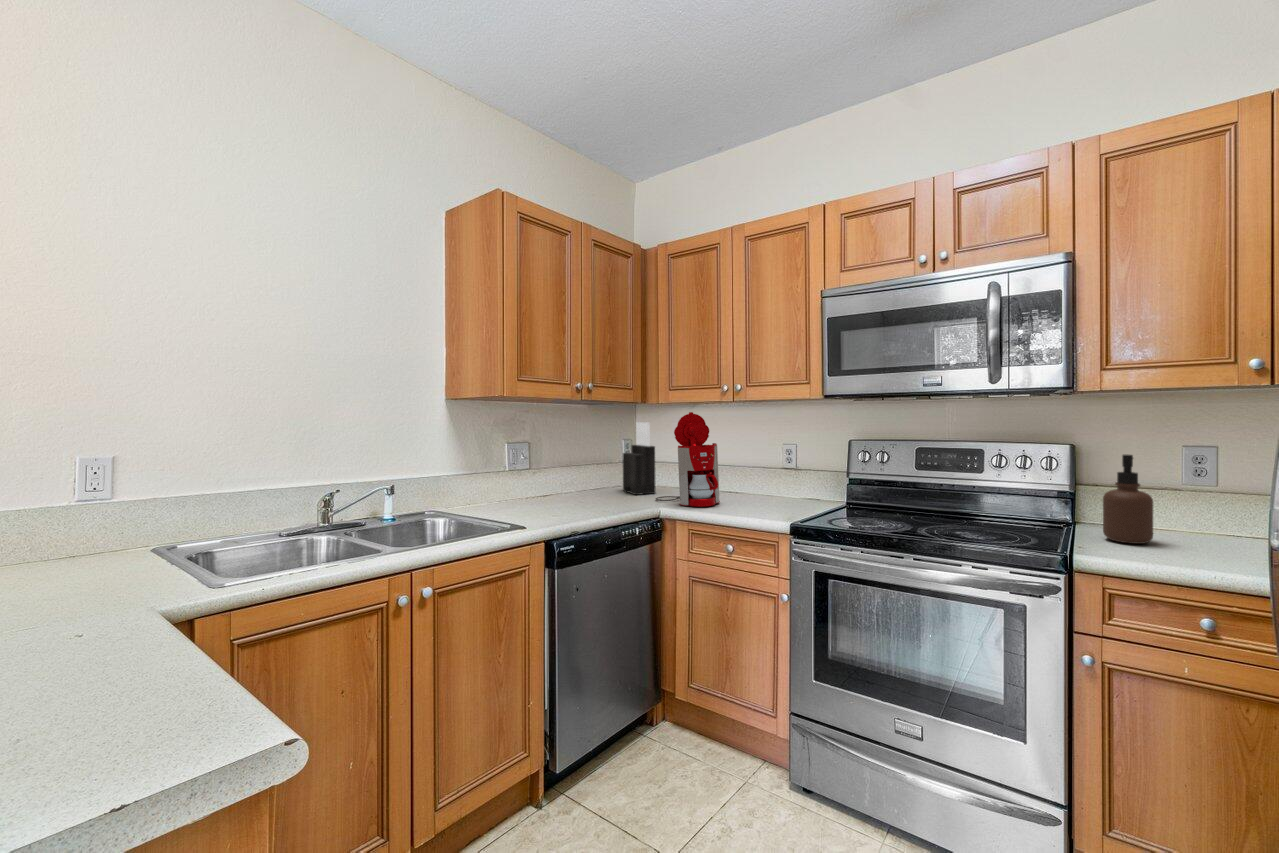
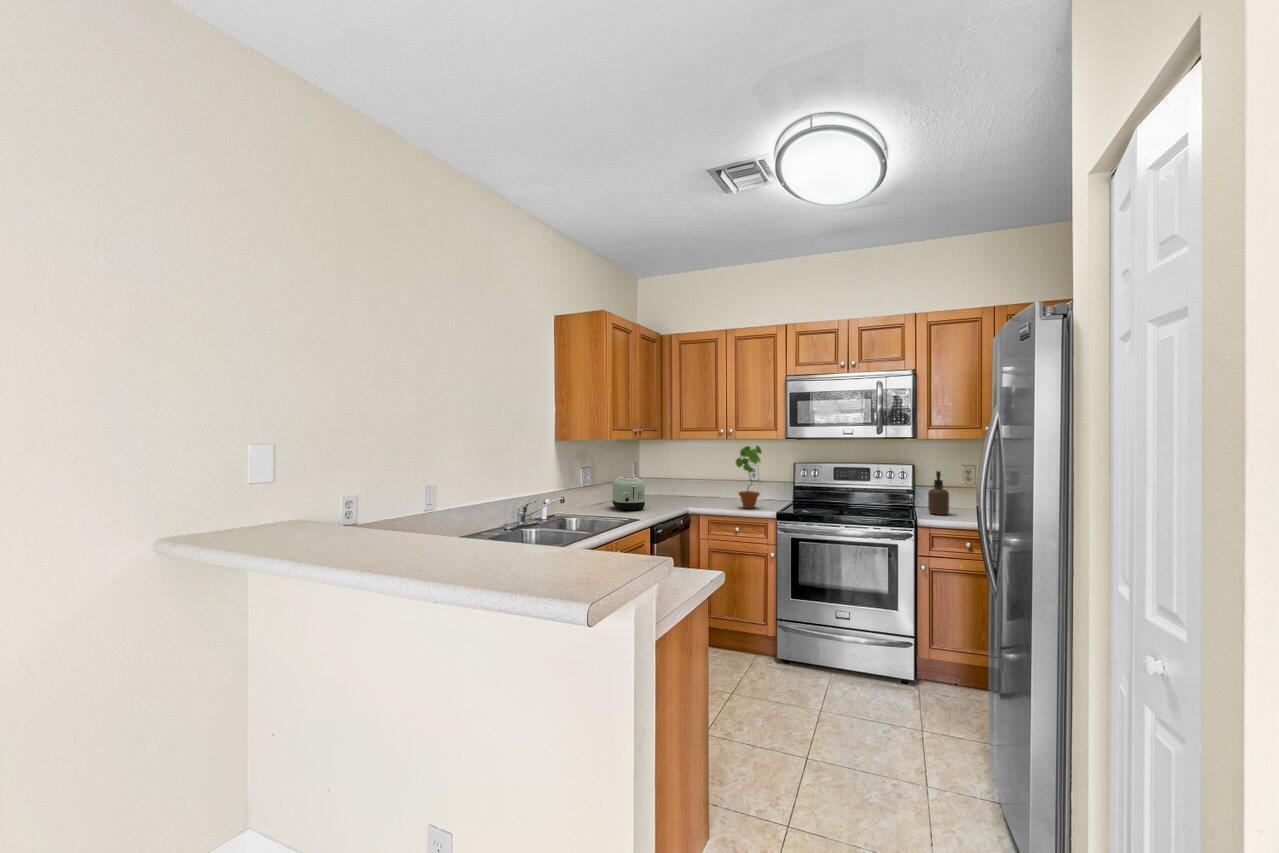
potted plant: none [730,410,777,515] -> present [736,446,761,508]
coffee maker: present [656,412,720,507] -> none [675,445,721,505]
knife block: present [623,422,656,495] -> none [642,450,668,499]
toaster: none [545,461,593,513] -> present [612,476,645,511]

